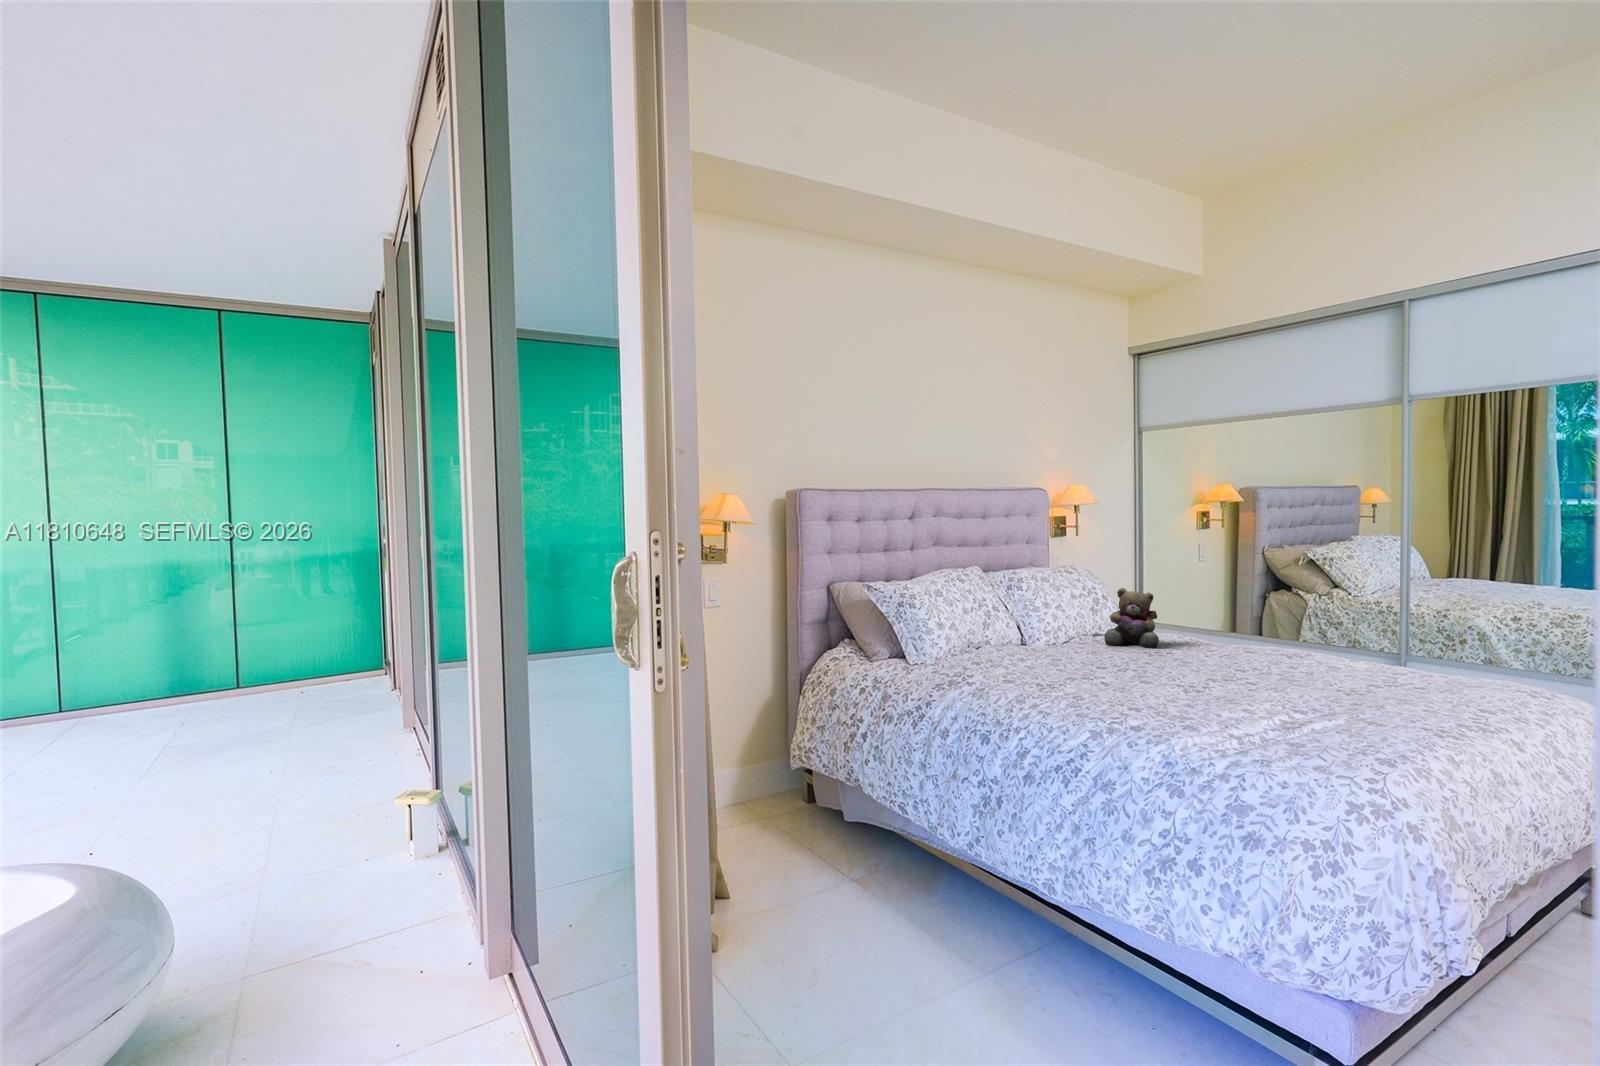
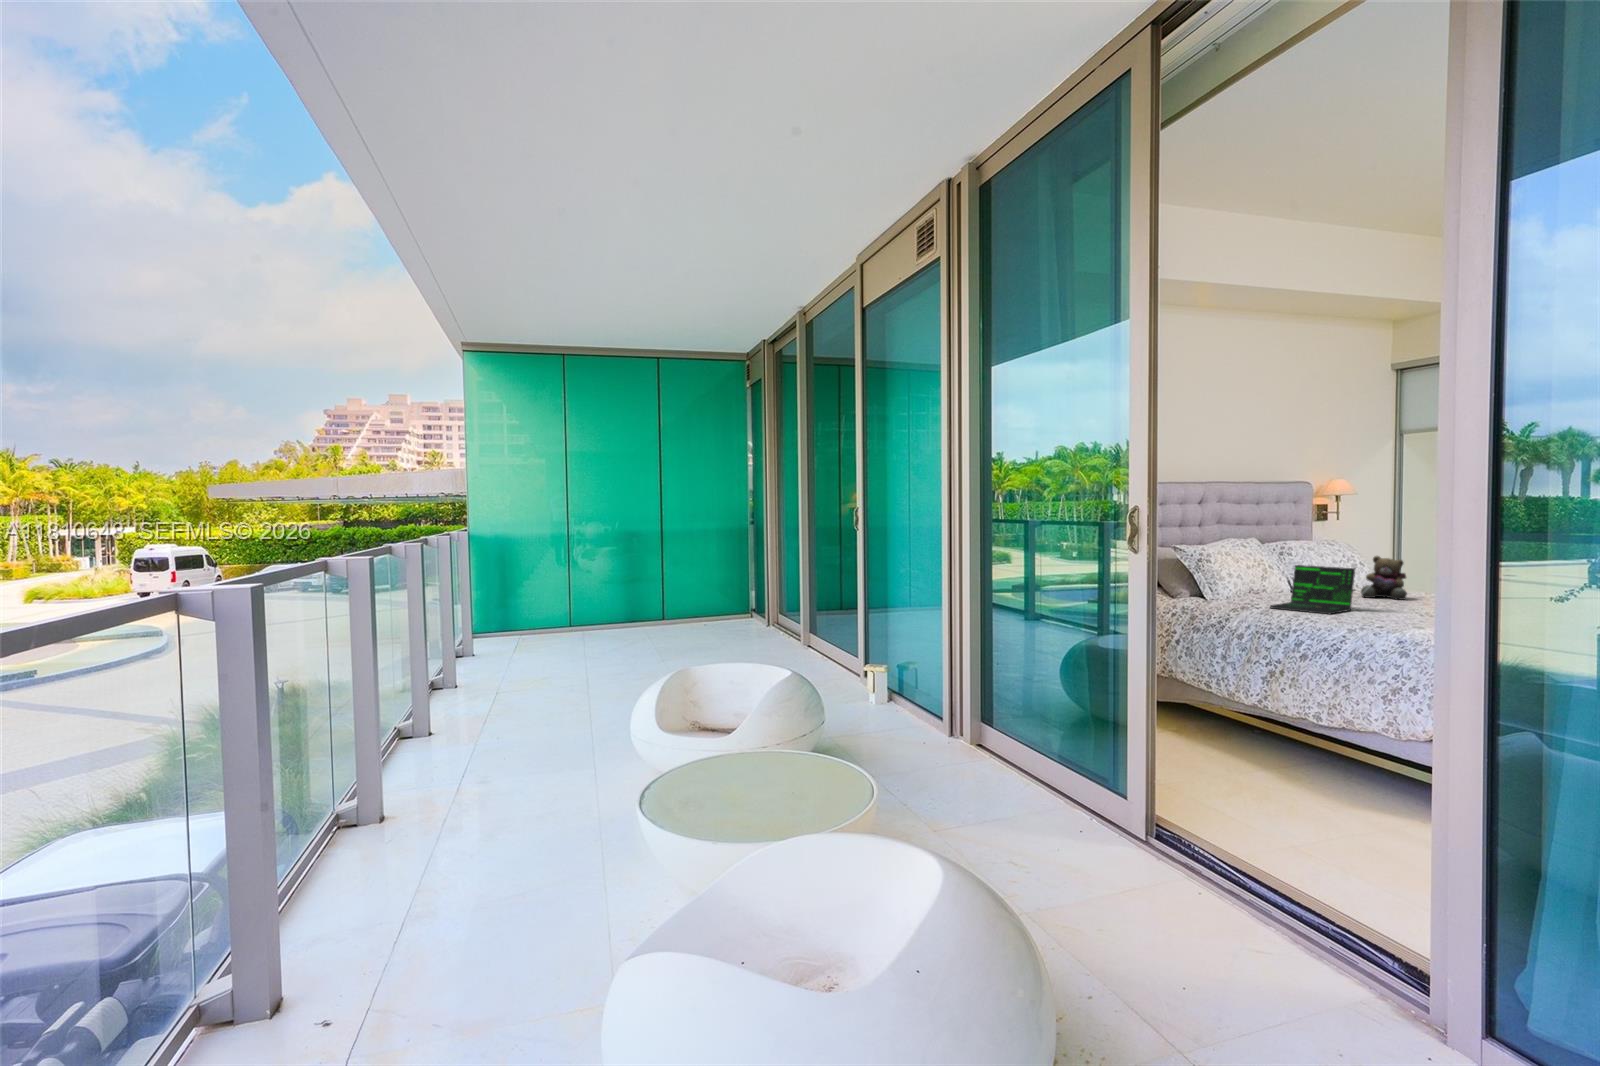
laptop: none [985,612,1119,695] -> present [1270,565,1370,614]

